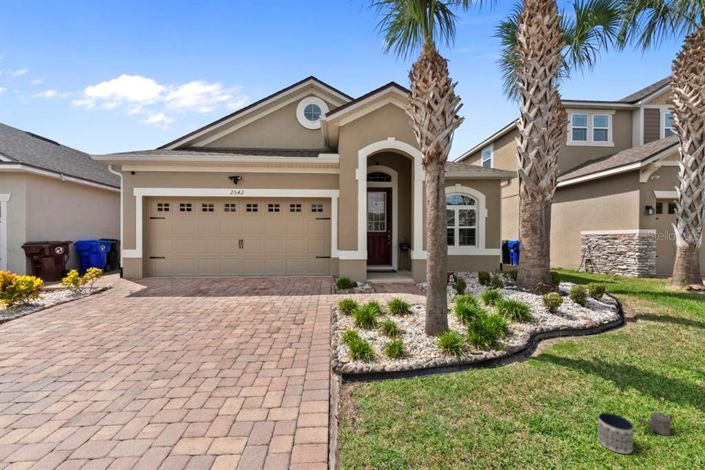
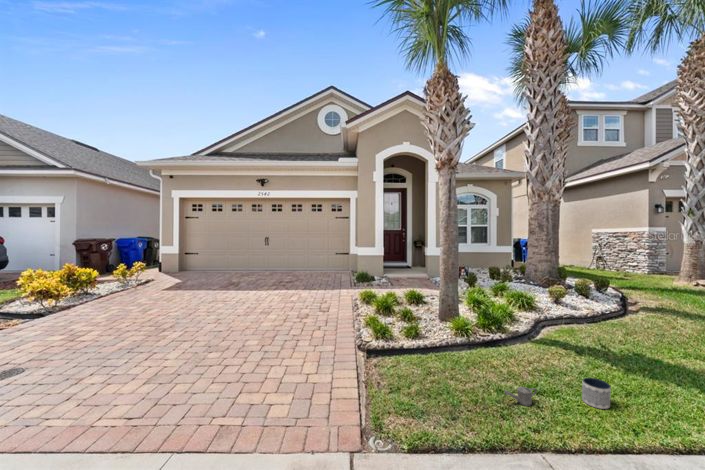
watering can: present [640,413,673,436] -> present [505,387,537,406]

